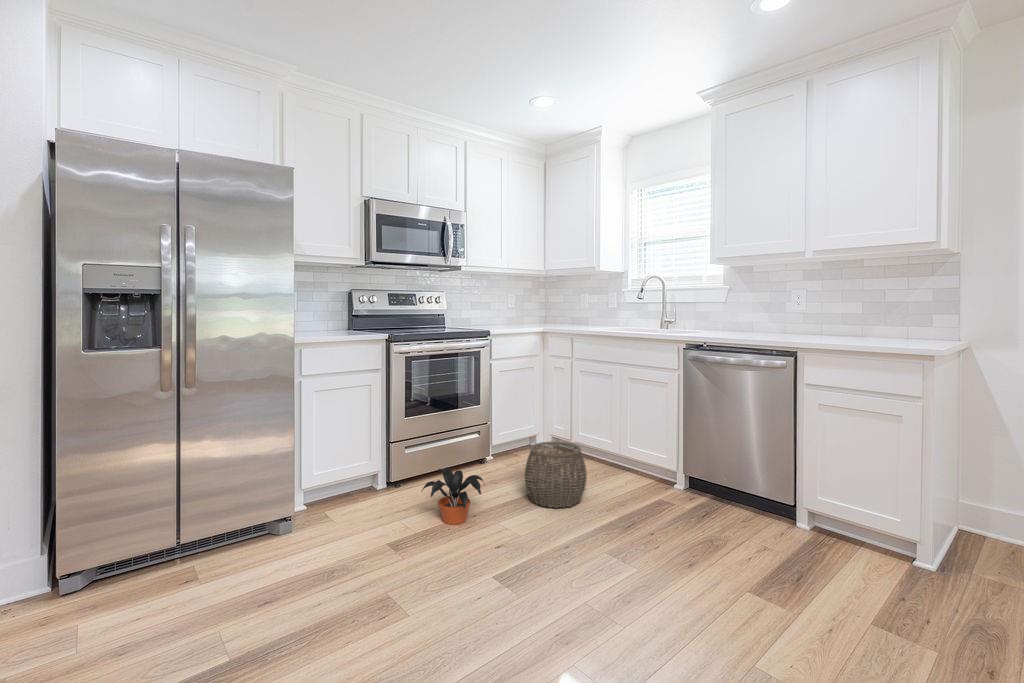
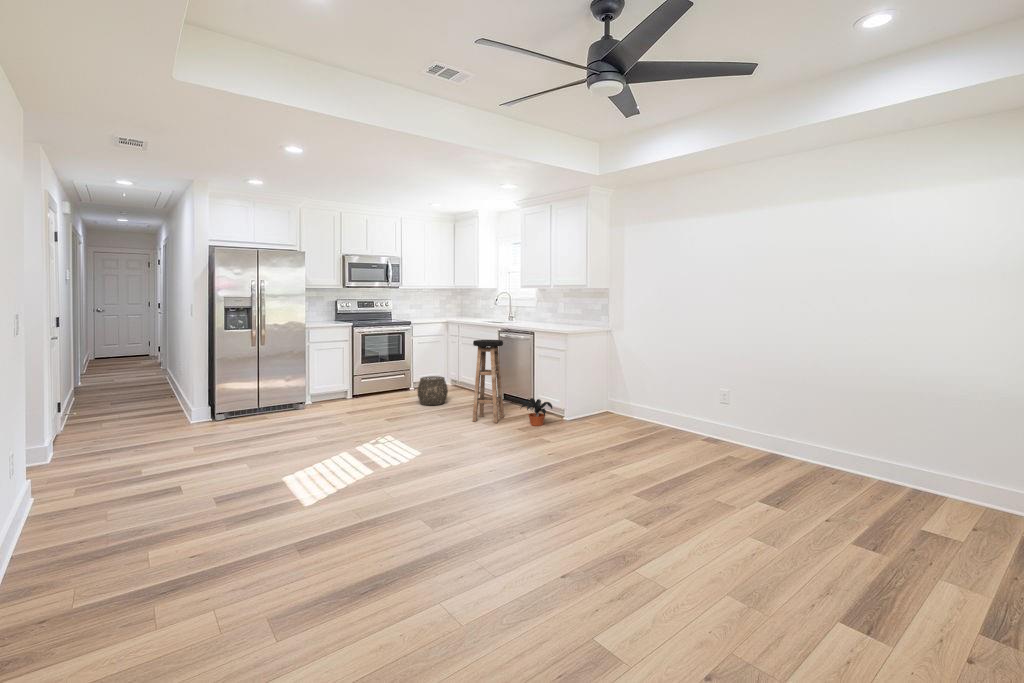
bar stool: none [701,372,783,585] -> present [473,340,504,423]
potted plant: present [422,467,483,524] -> present [521,398,552,426]

